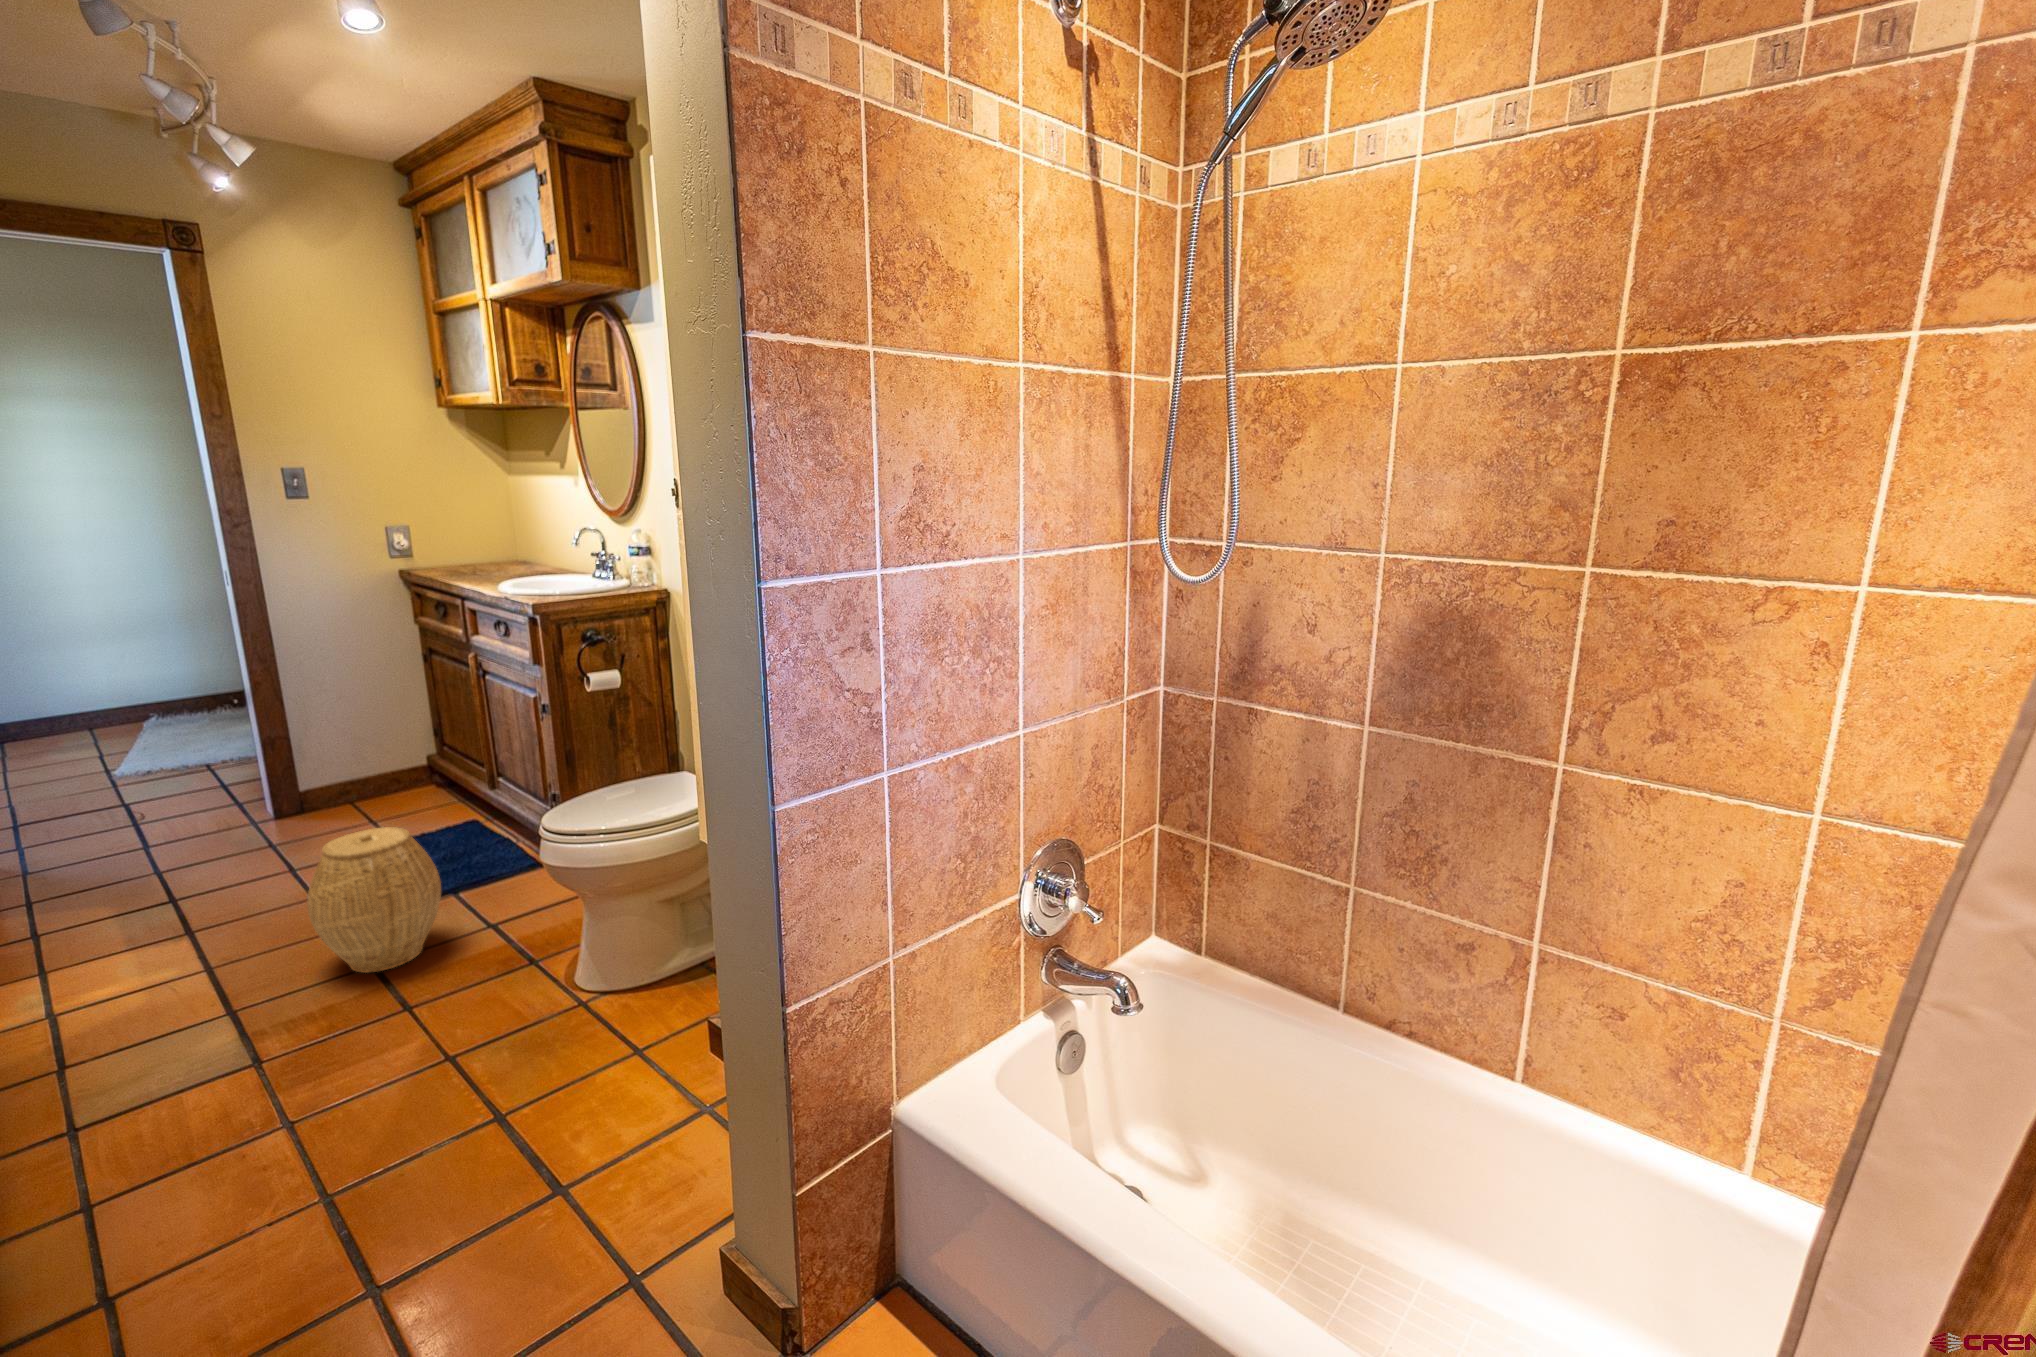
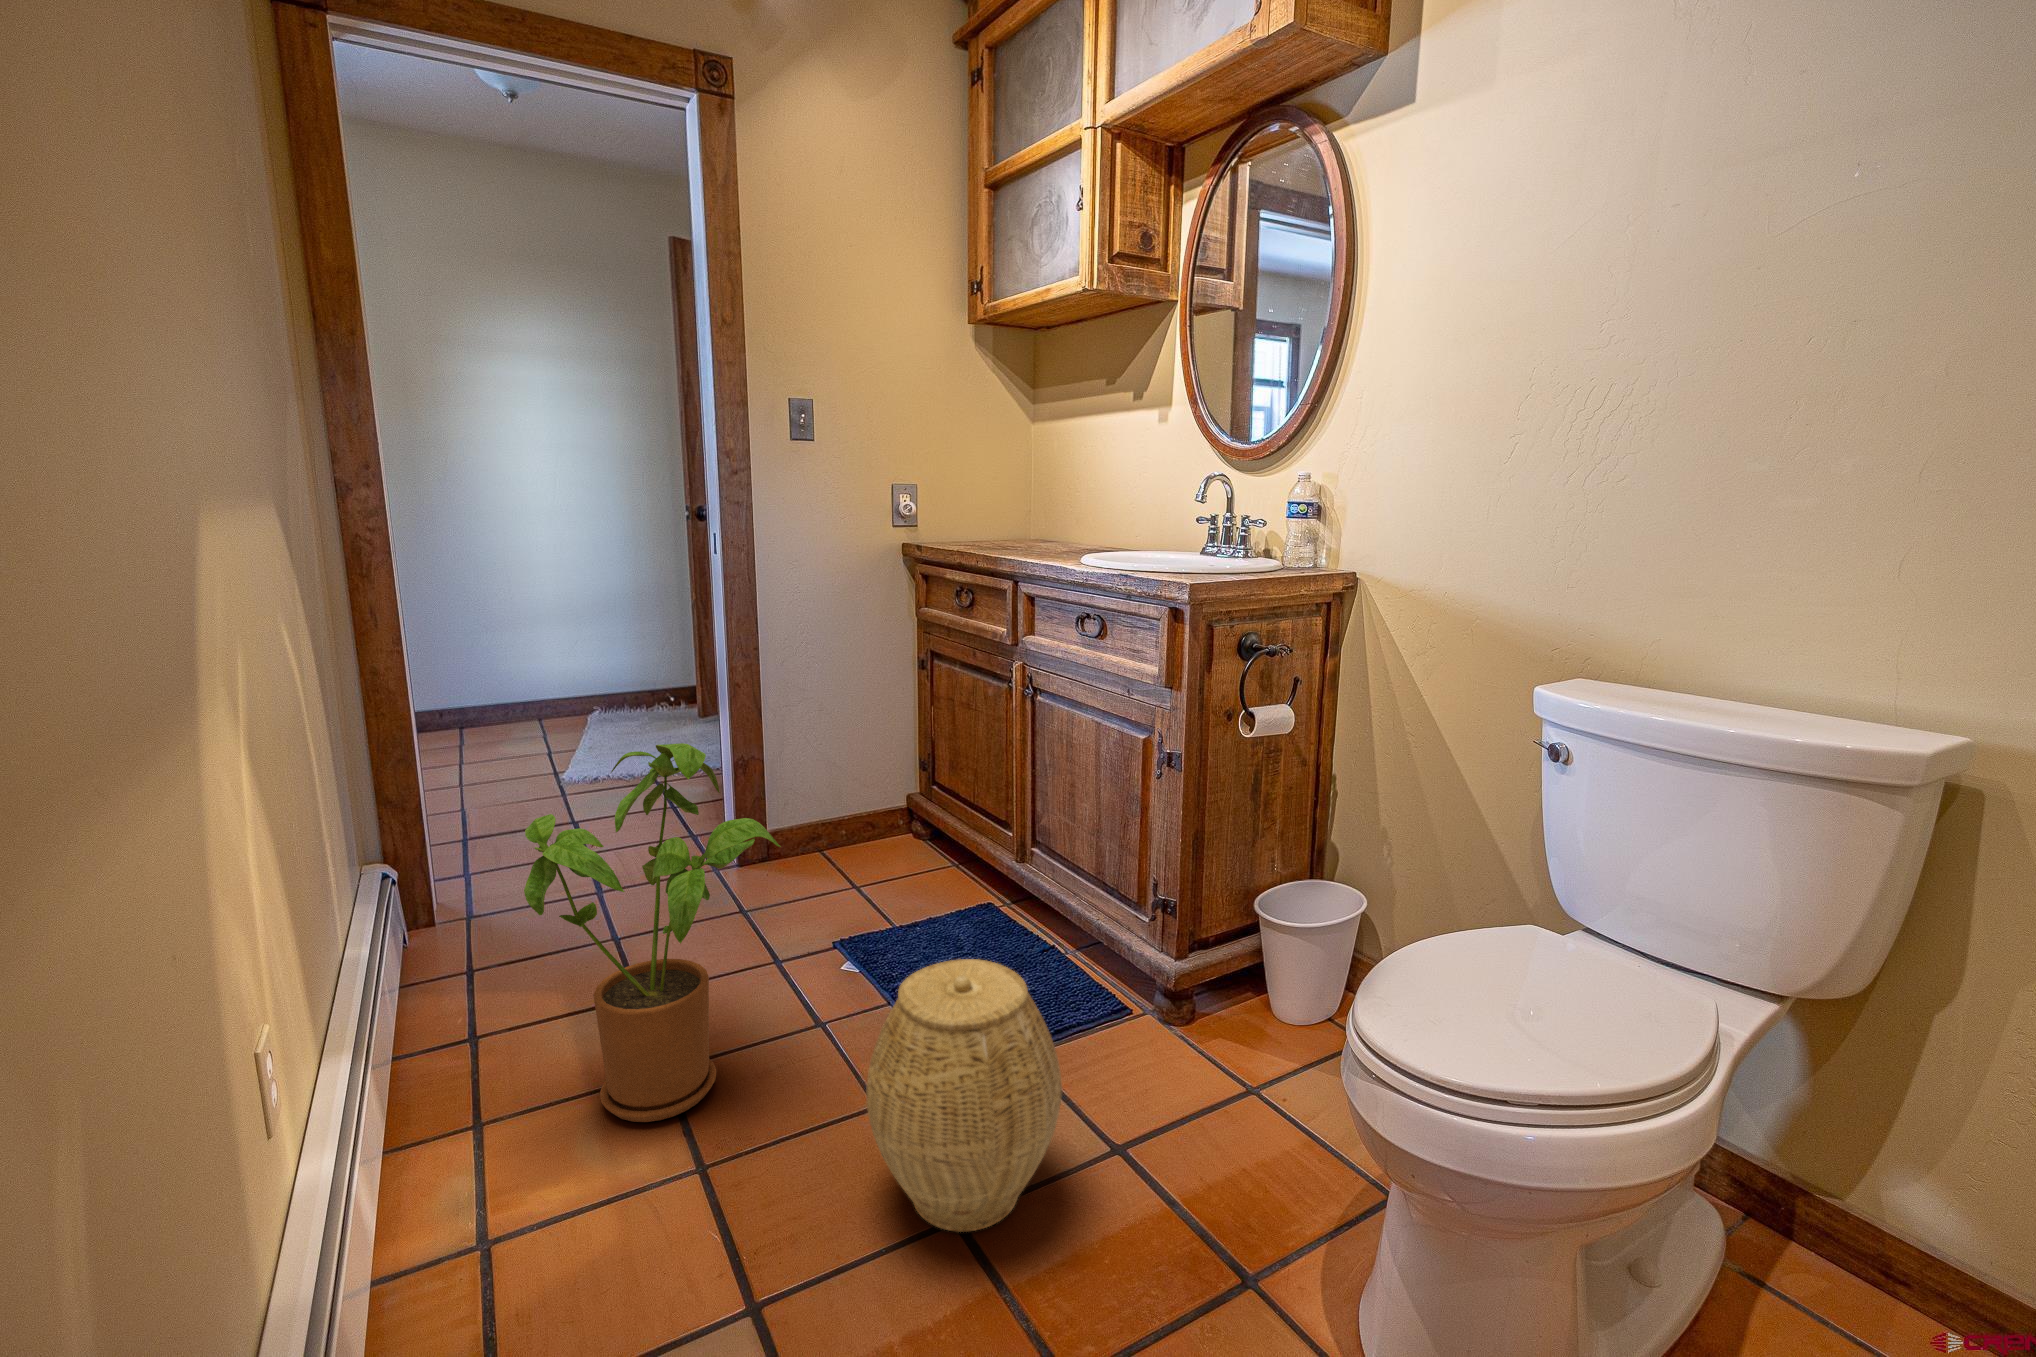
house plant: none [49,722,255,960] -> present [524,743,781,1122]

